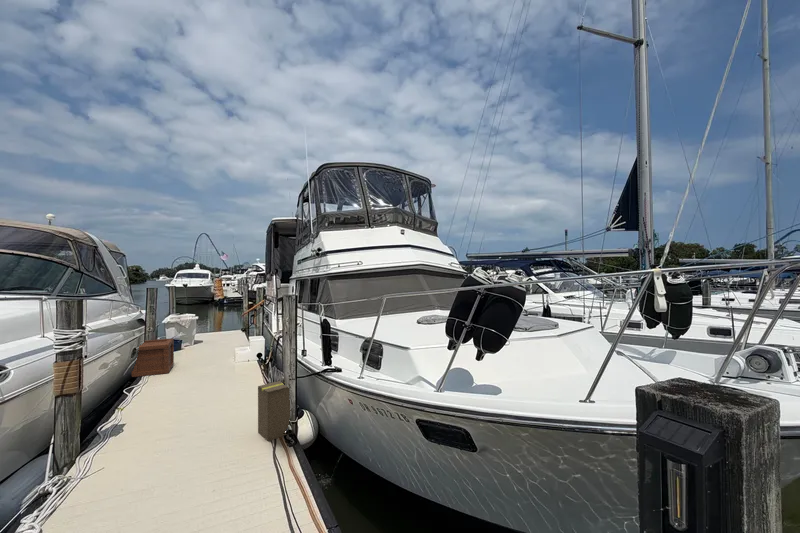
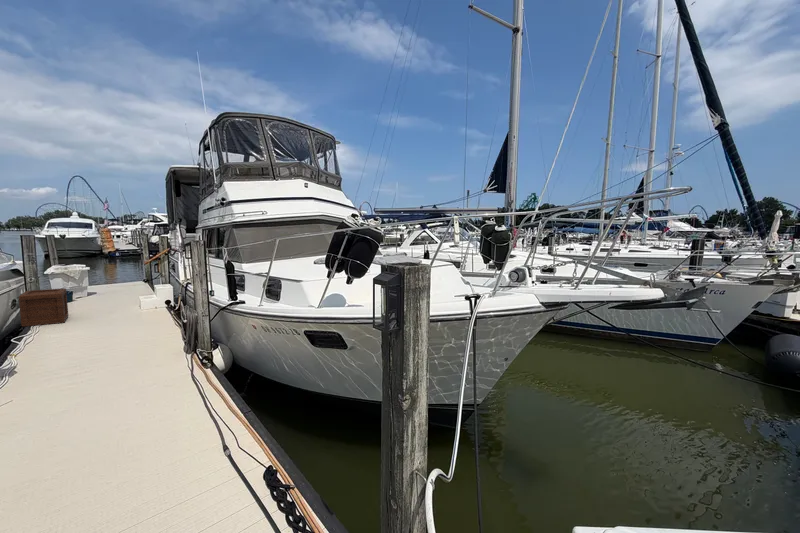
cardboard box: present [258,381,291,441] -> none [168,317,202,367]

